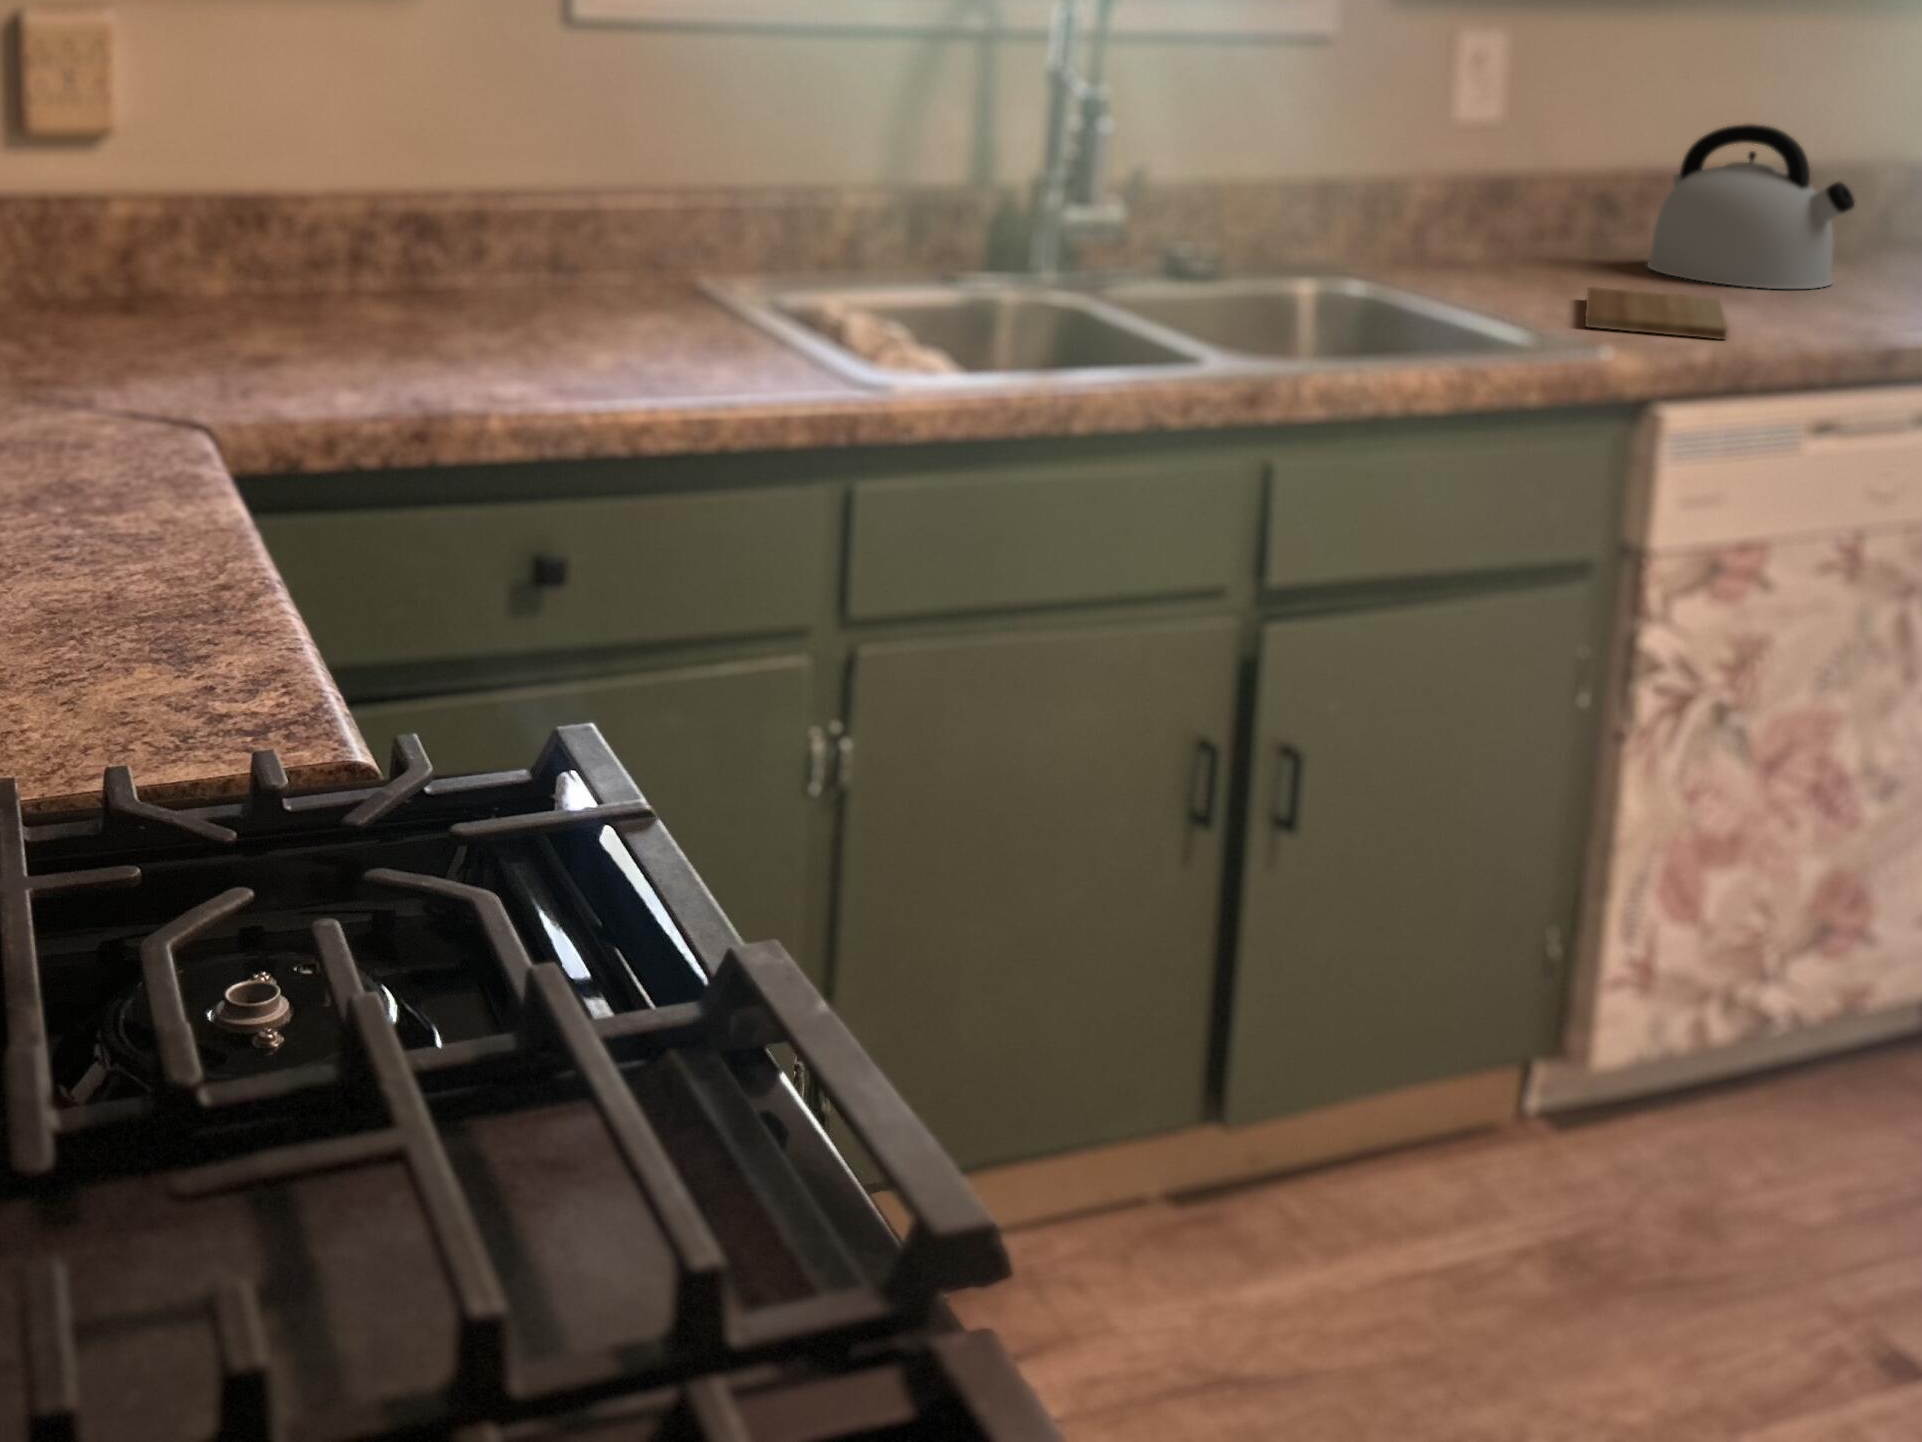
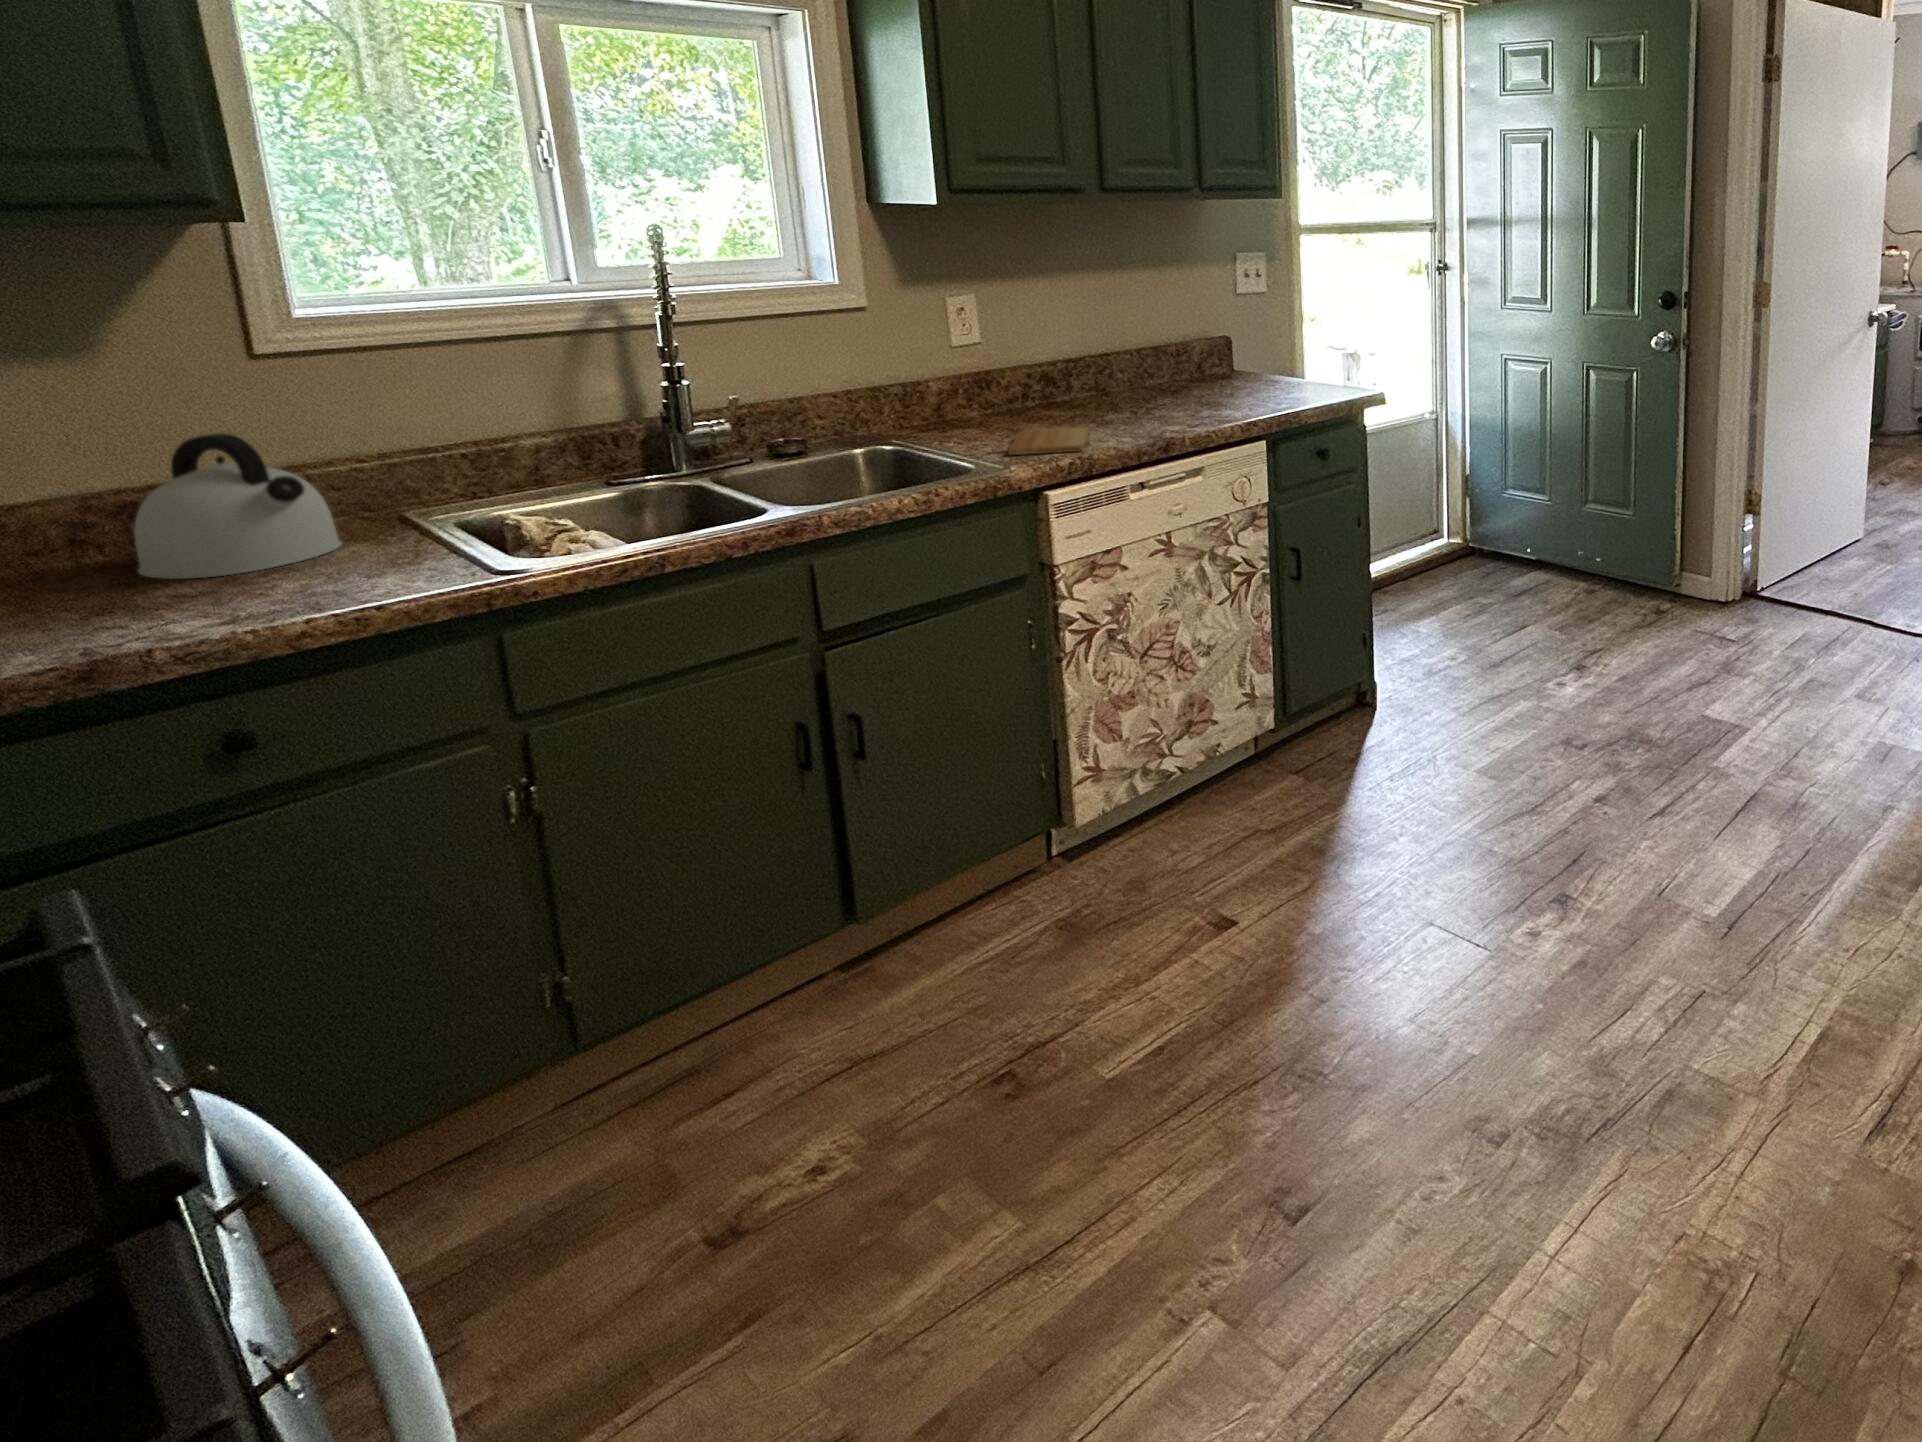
kettle: present [1647,124,1855,289] -> present [134,433,342,579]

